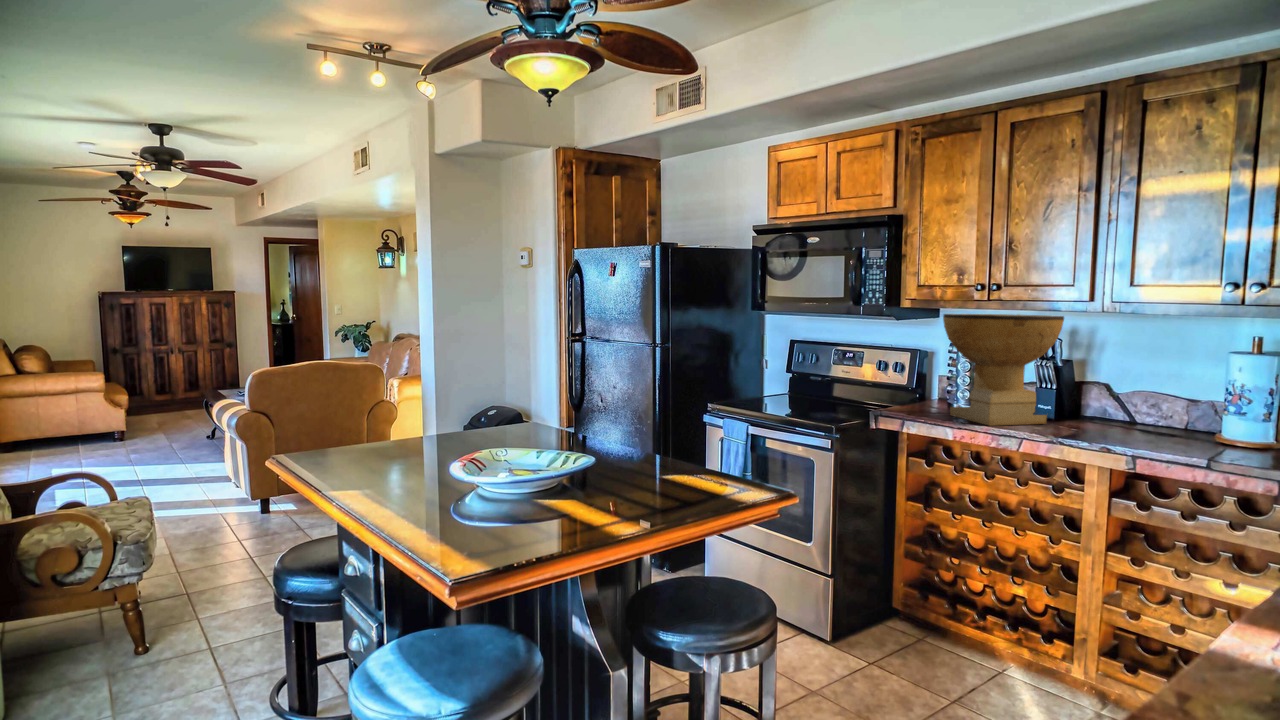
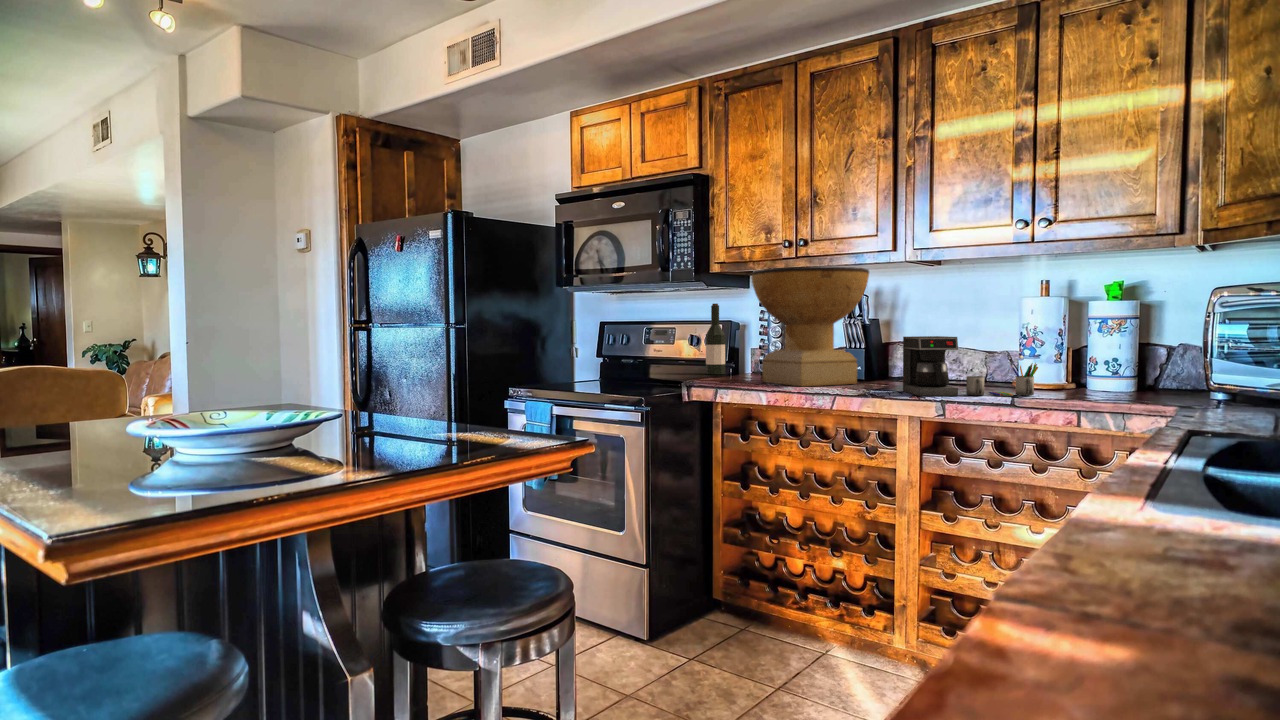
wine bottle: none [893,332,913,399] -> present [706,303,725,374]
coffee maker: none [1093,388,1240,455] -> present [903,336,1038,396]

